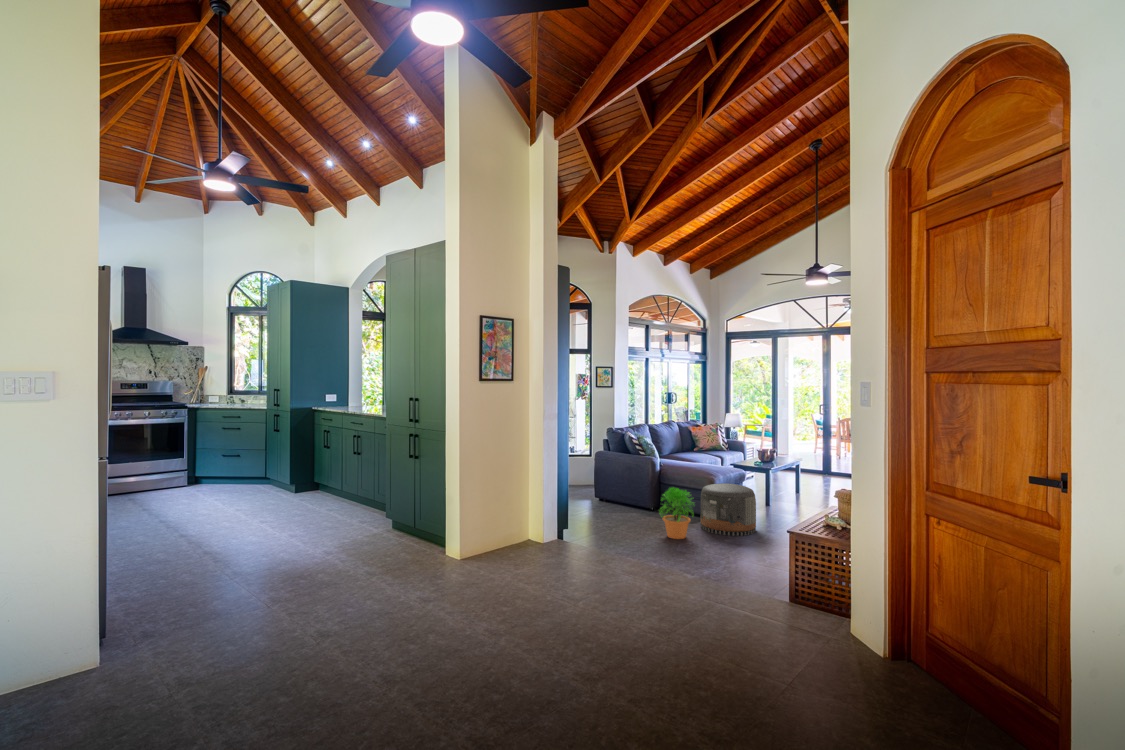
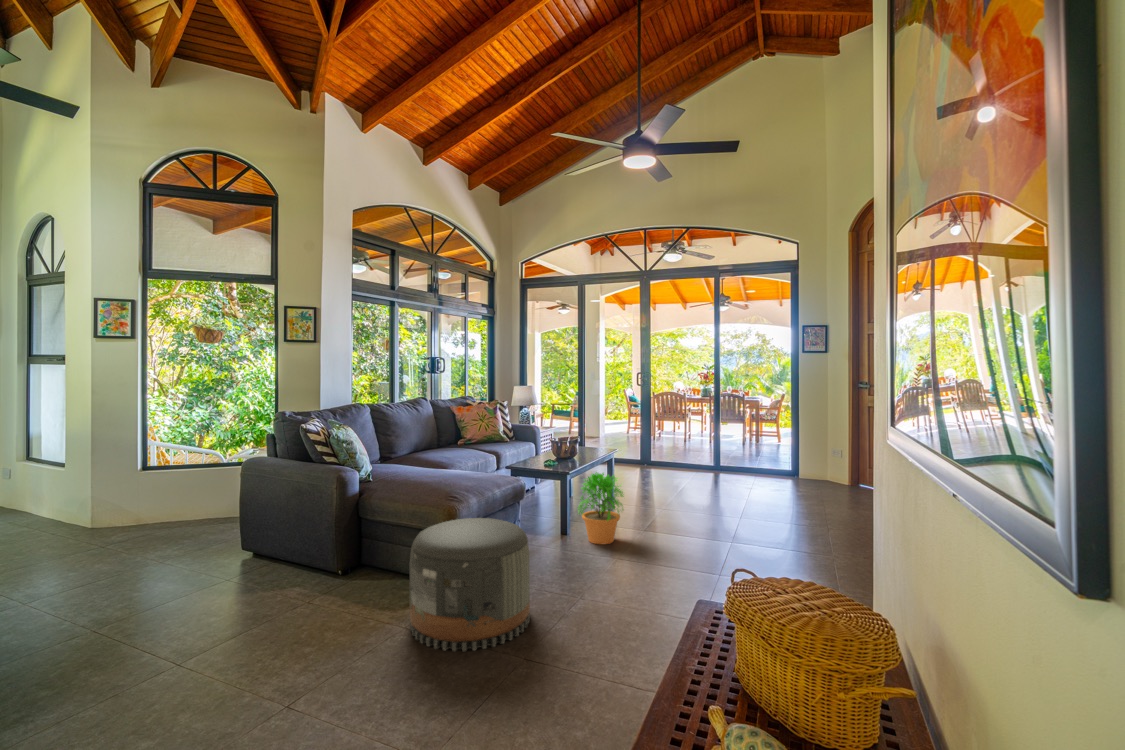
potted plant: present [659,487,693,539] -> present [578,472,623,544]

